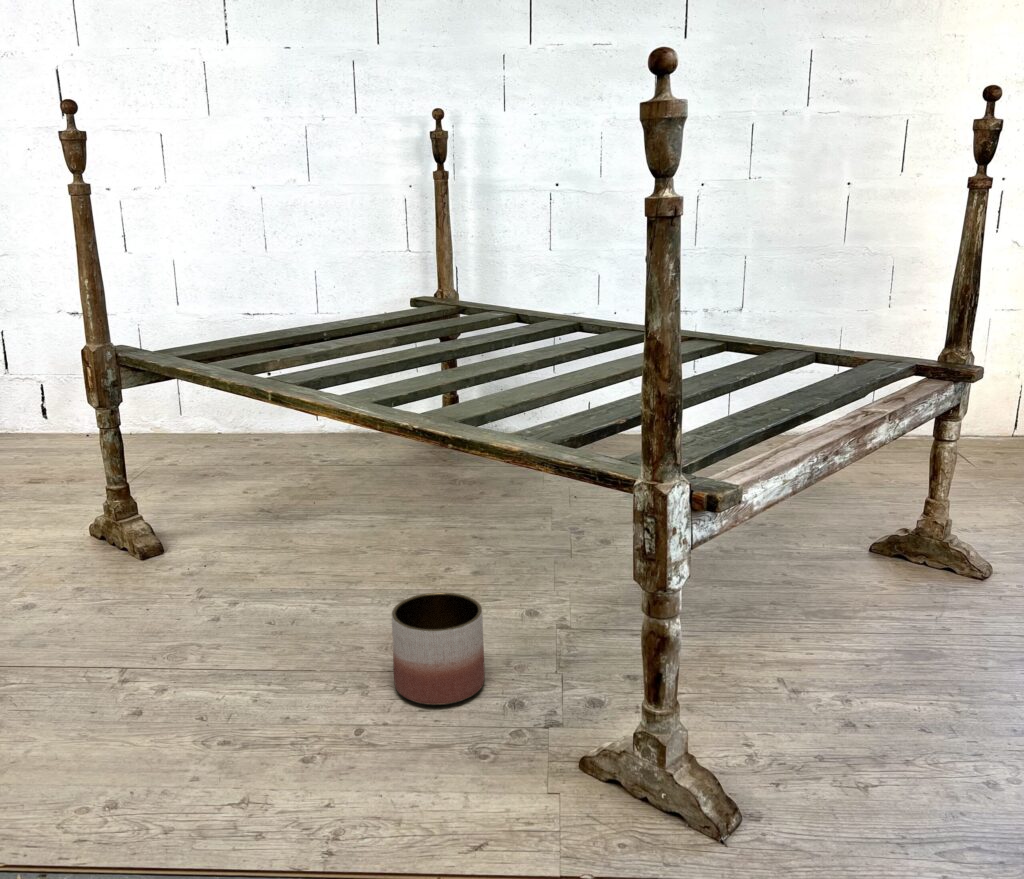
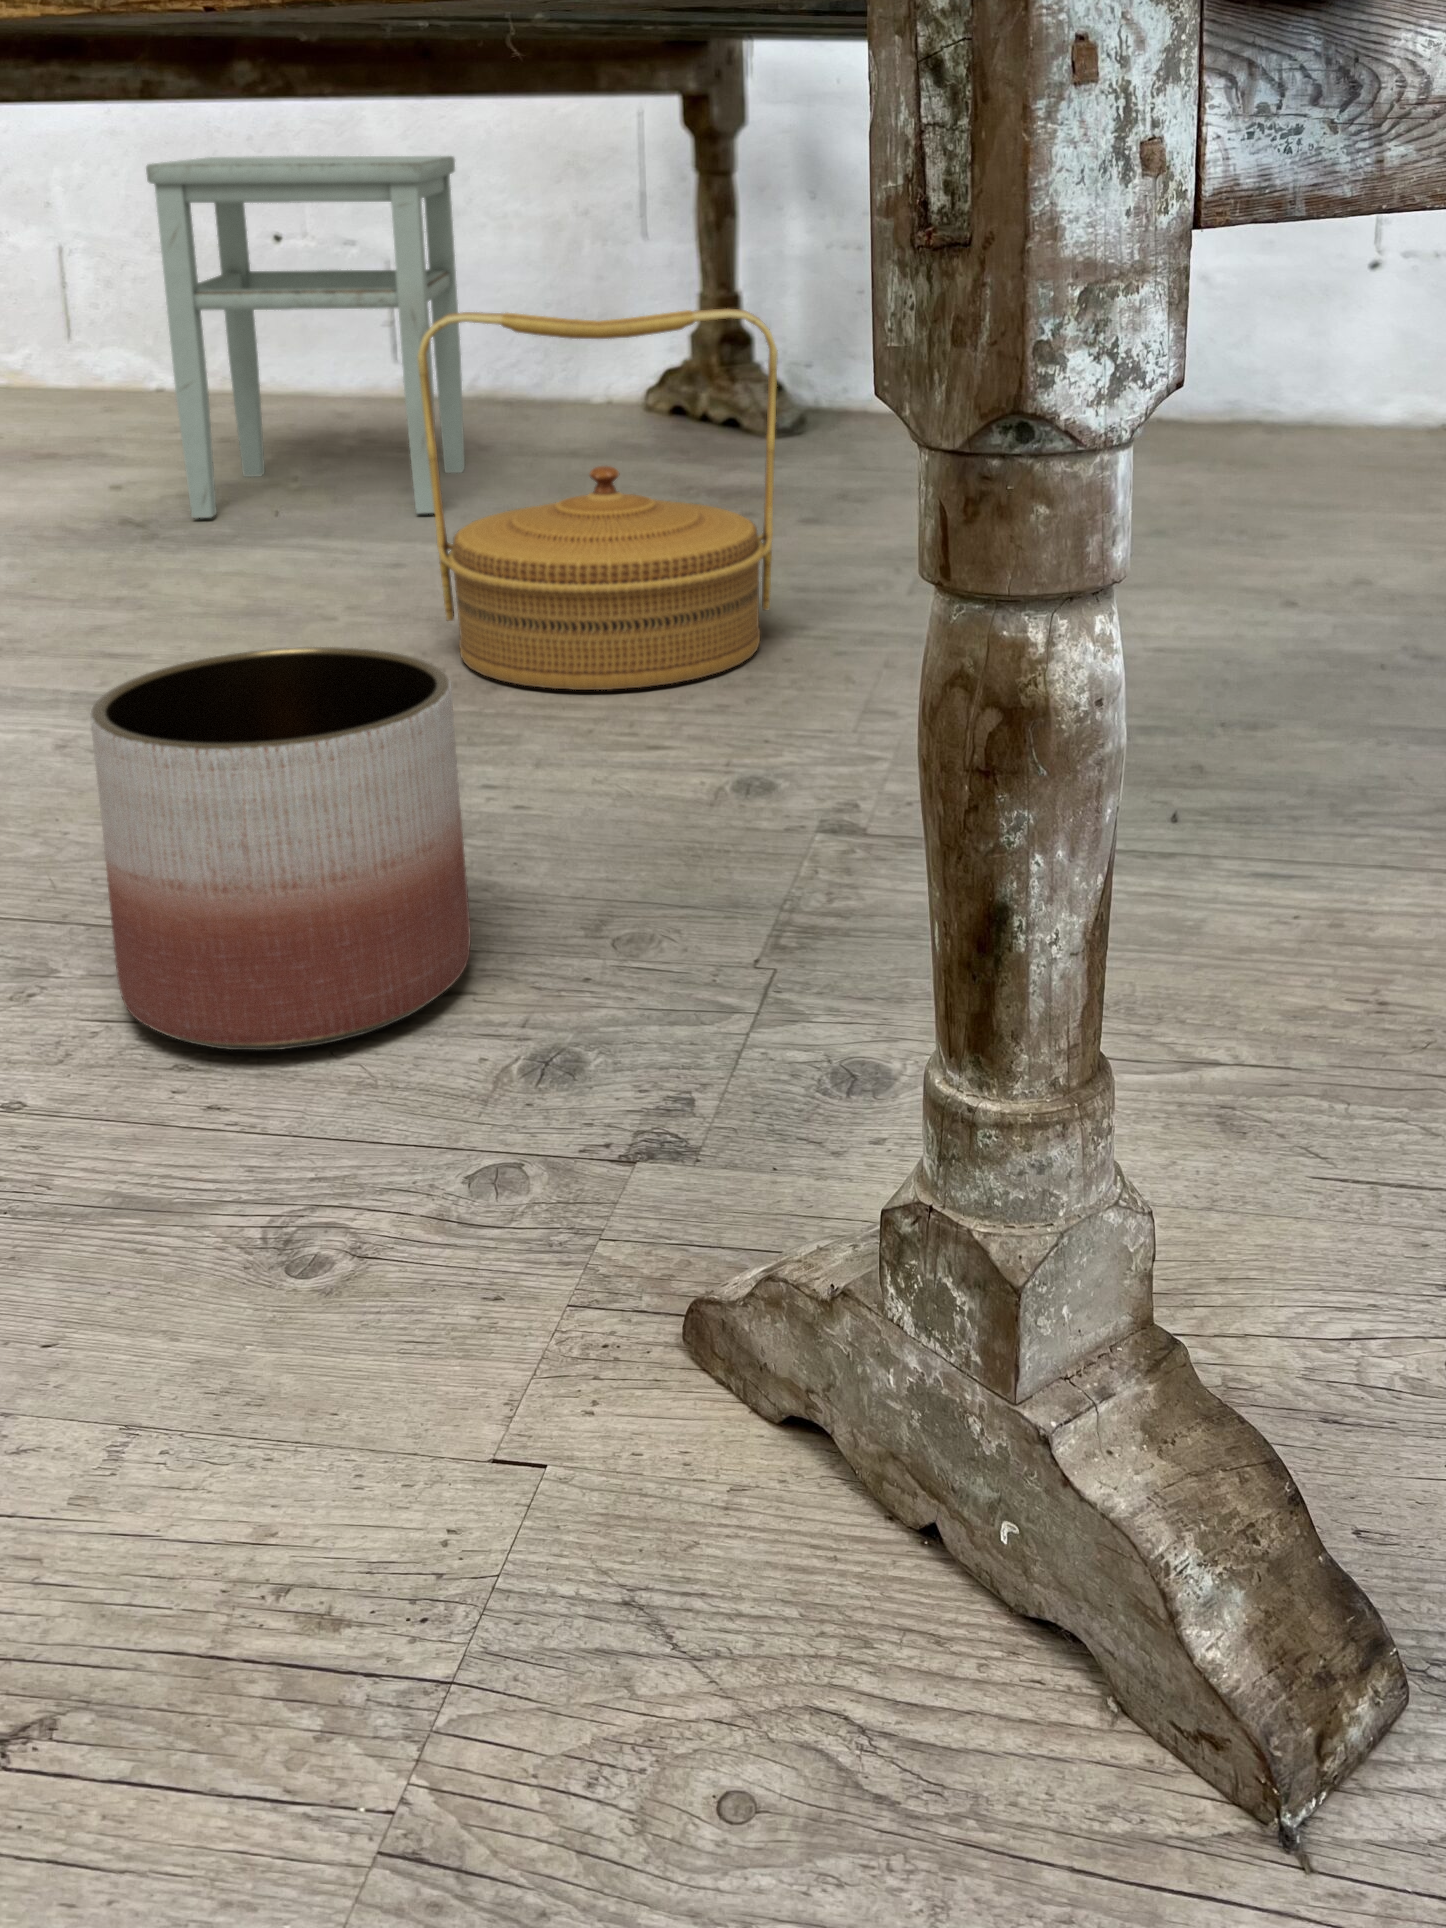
stool: none [271,361,371,504] -> present [146,156,465,518]
basket: none [405,451,518,579] -> present [418,308,778,690]

